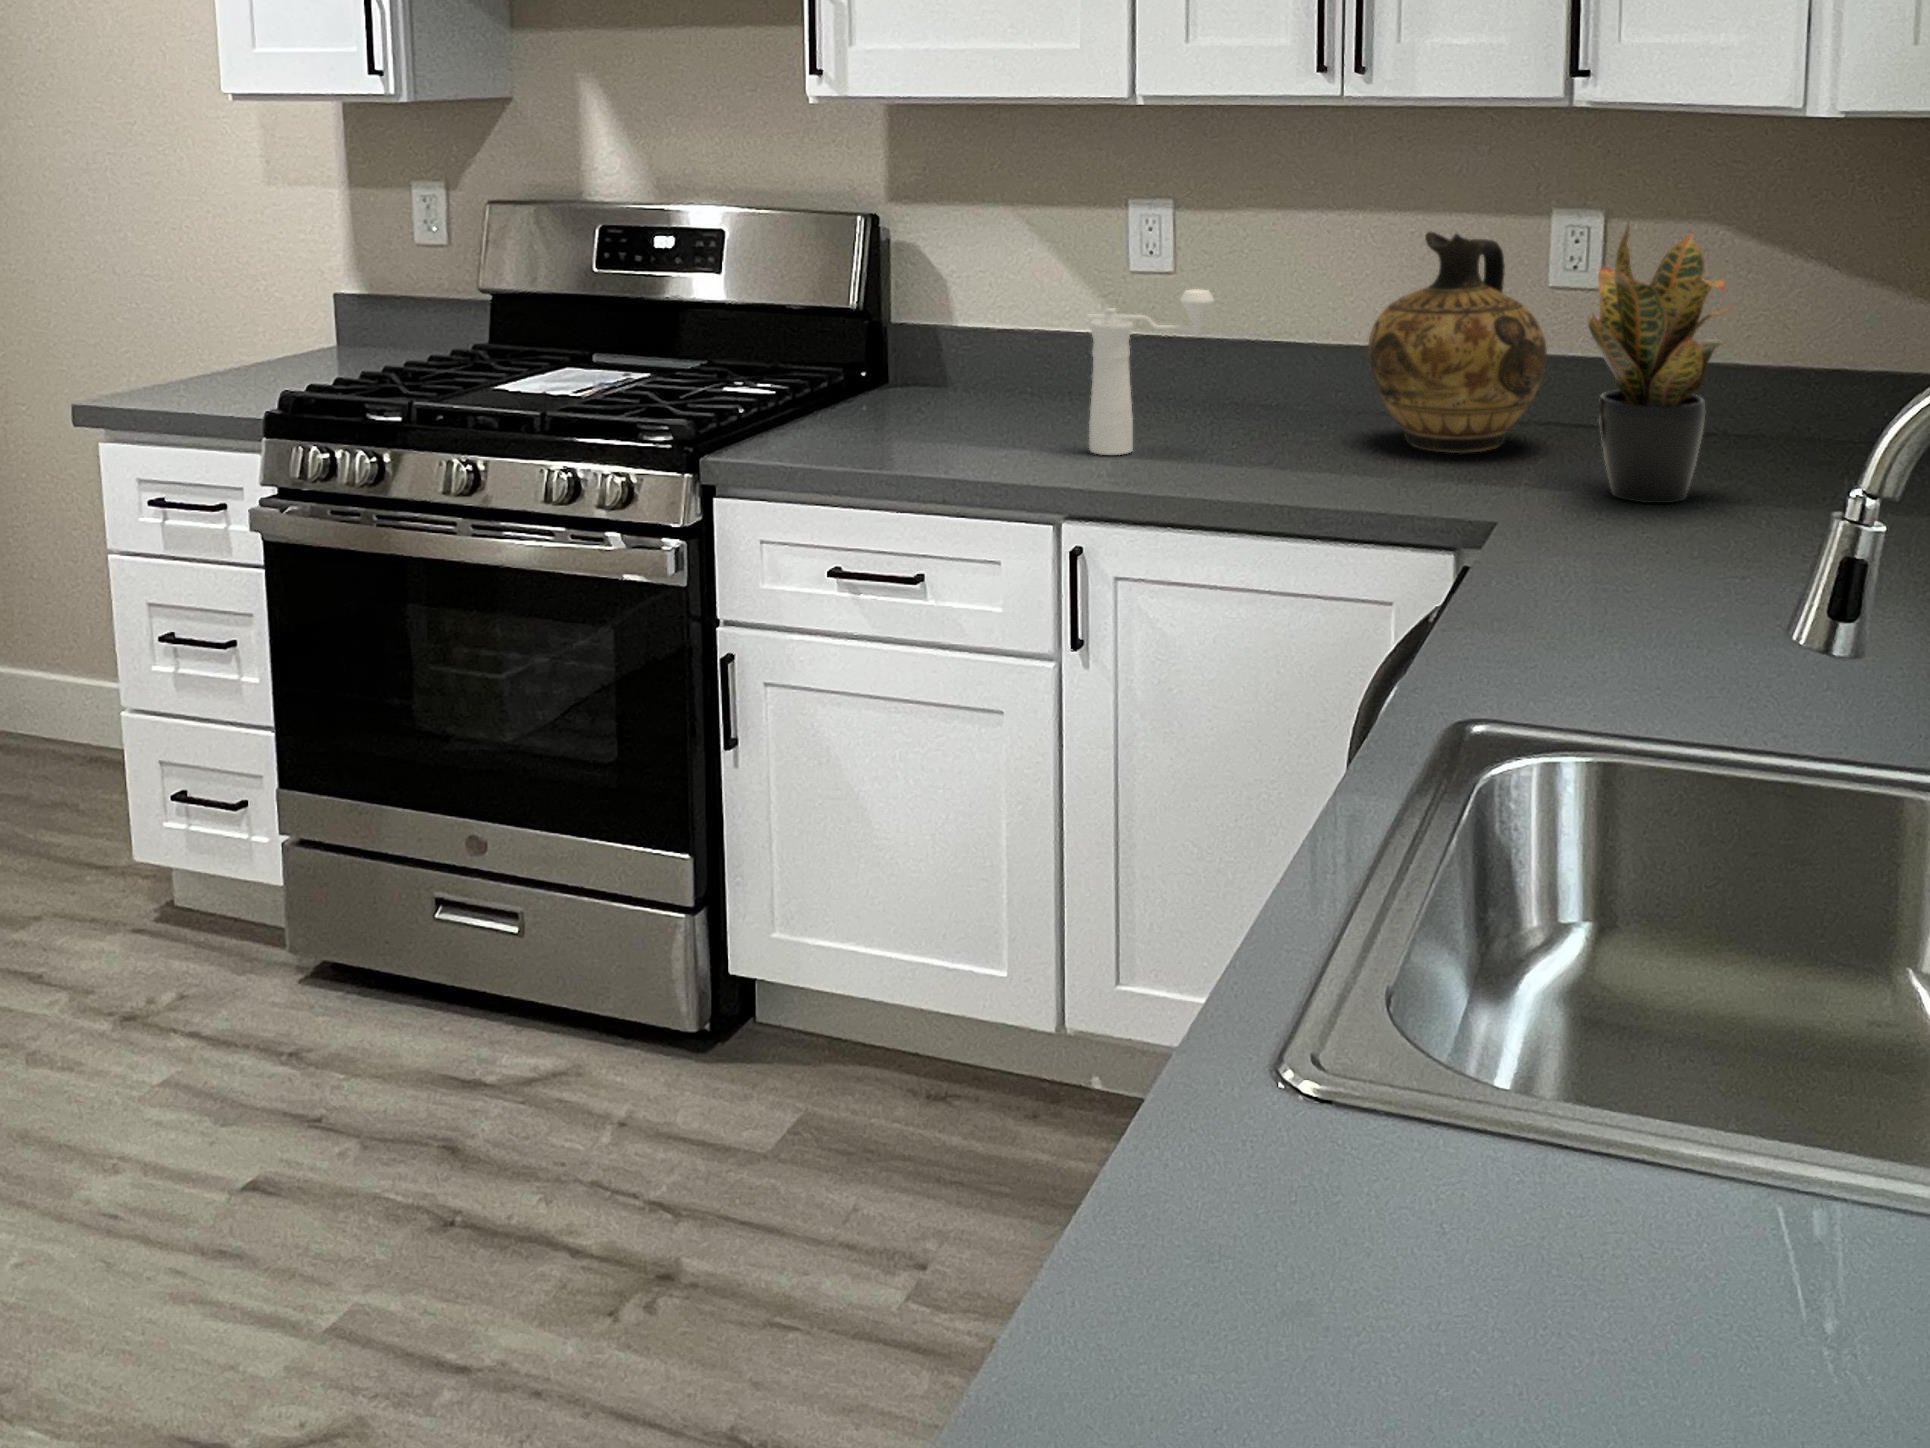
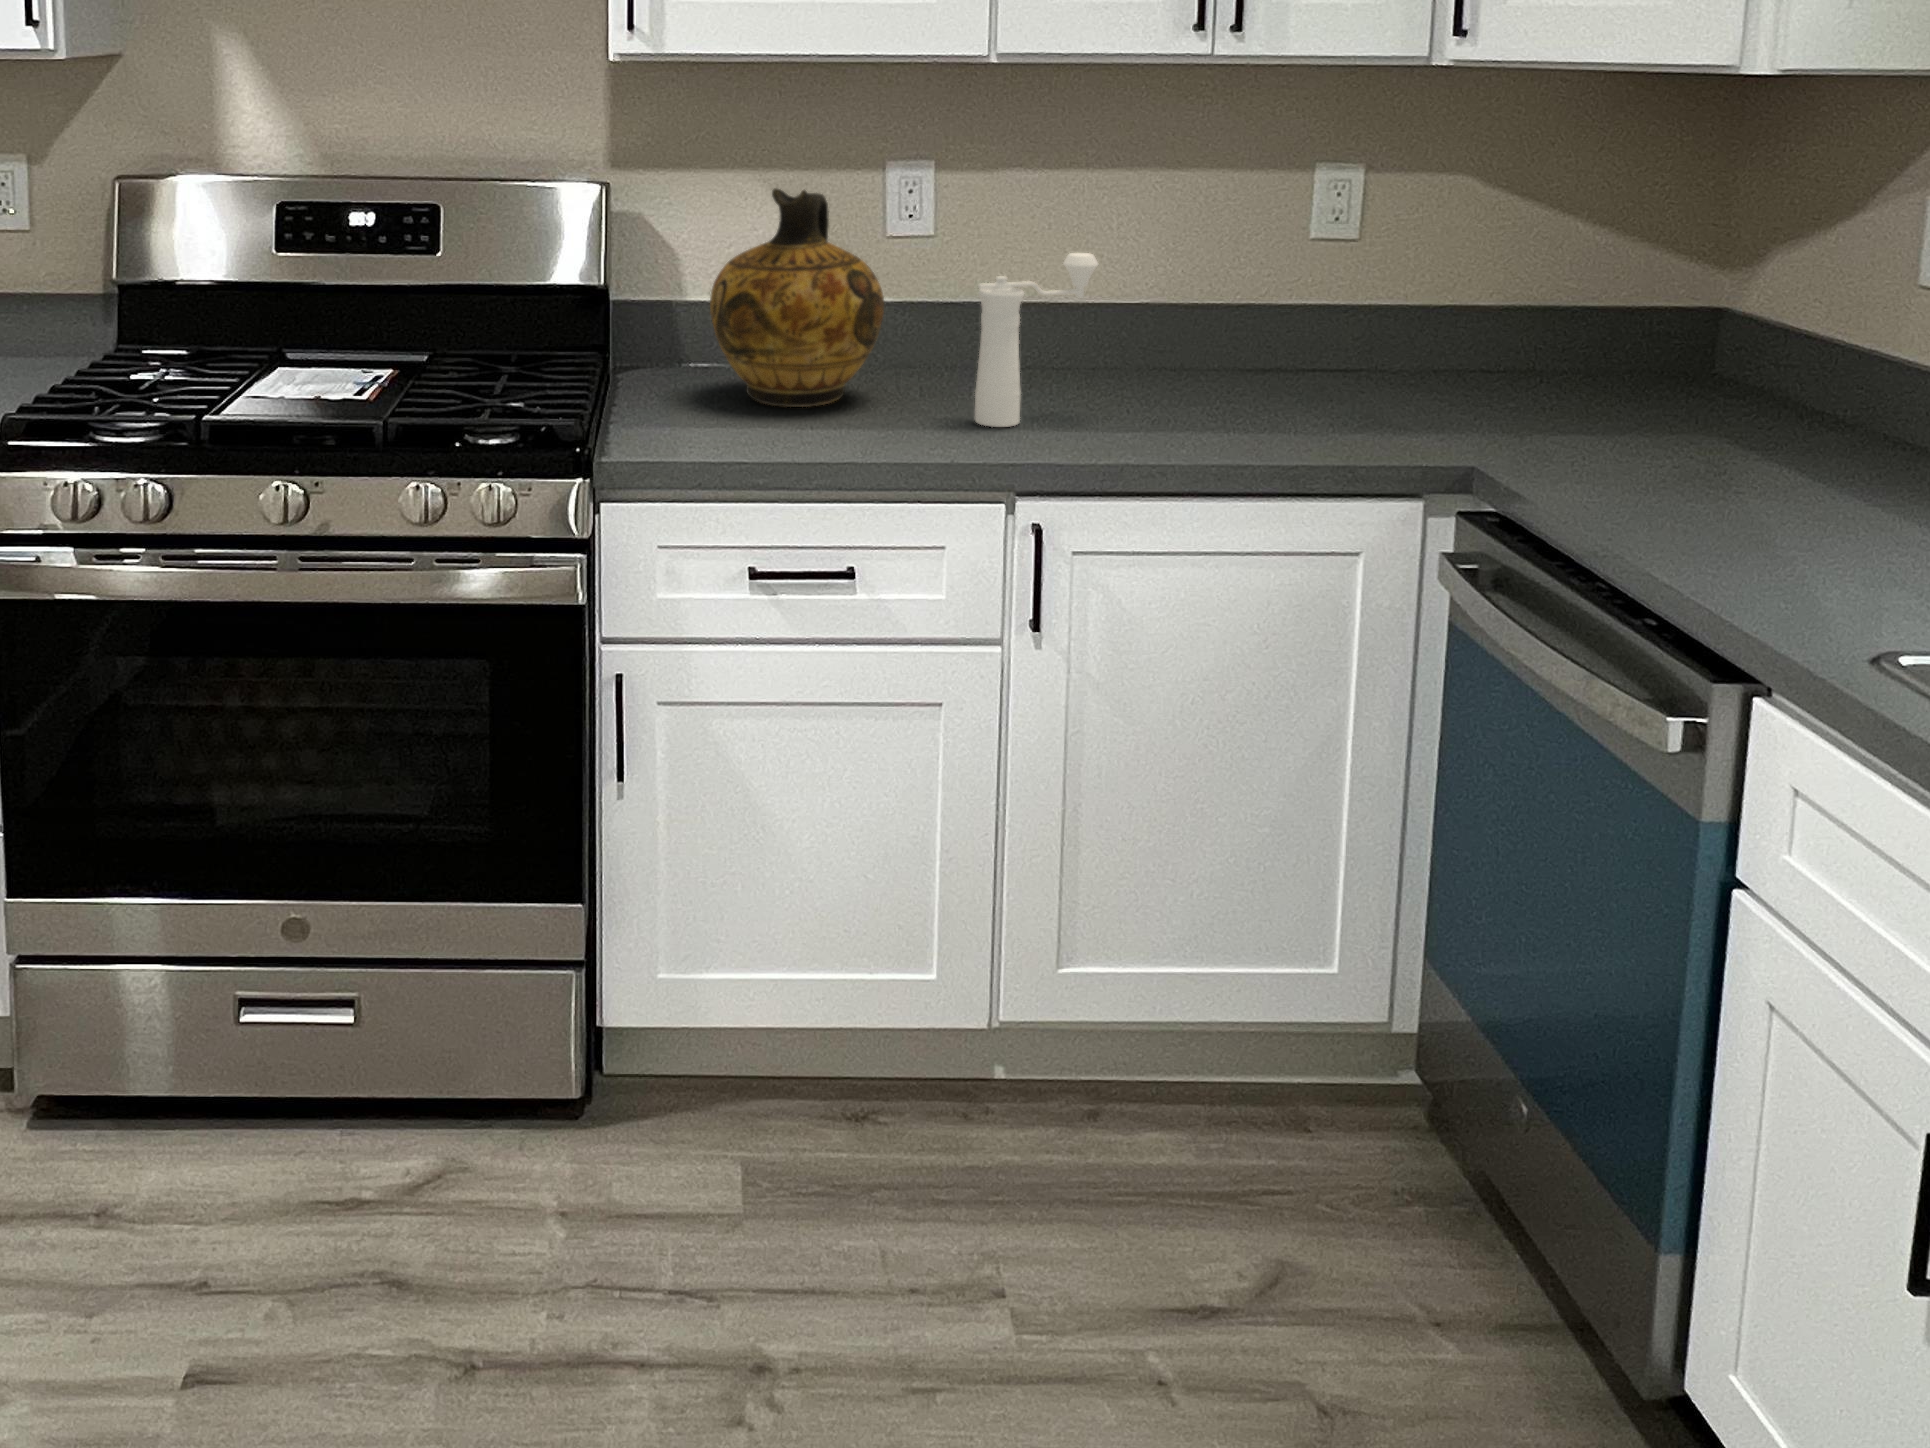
potted plant: present [1588,225,1735,503] -> none [1458,159,1648,437]
ceramic jug: present [1368,232,1547,453] -> present [710,189,884,407]

